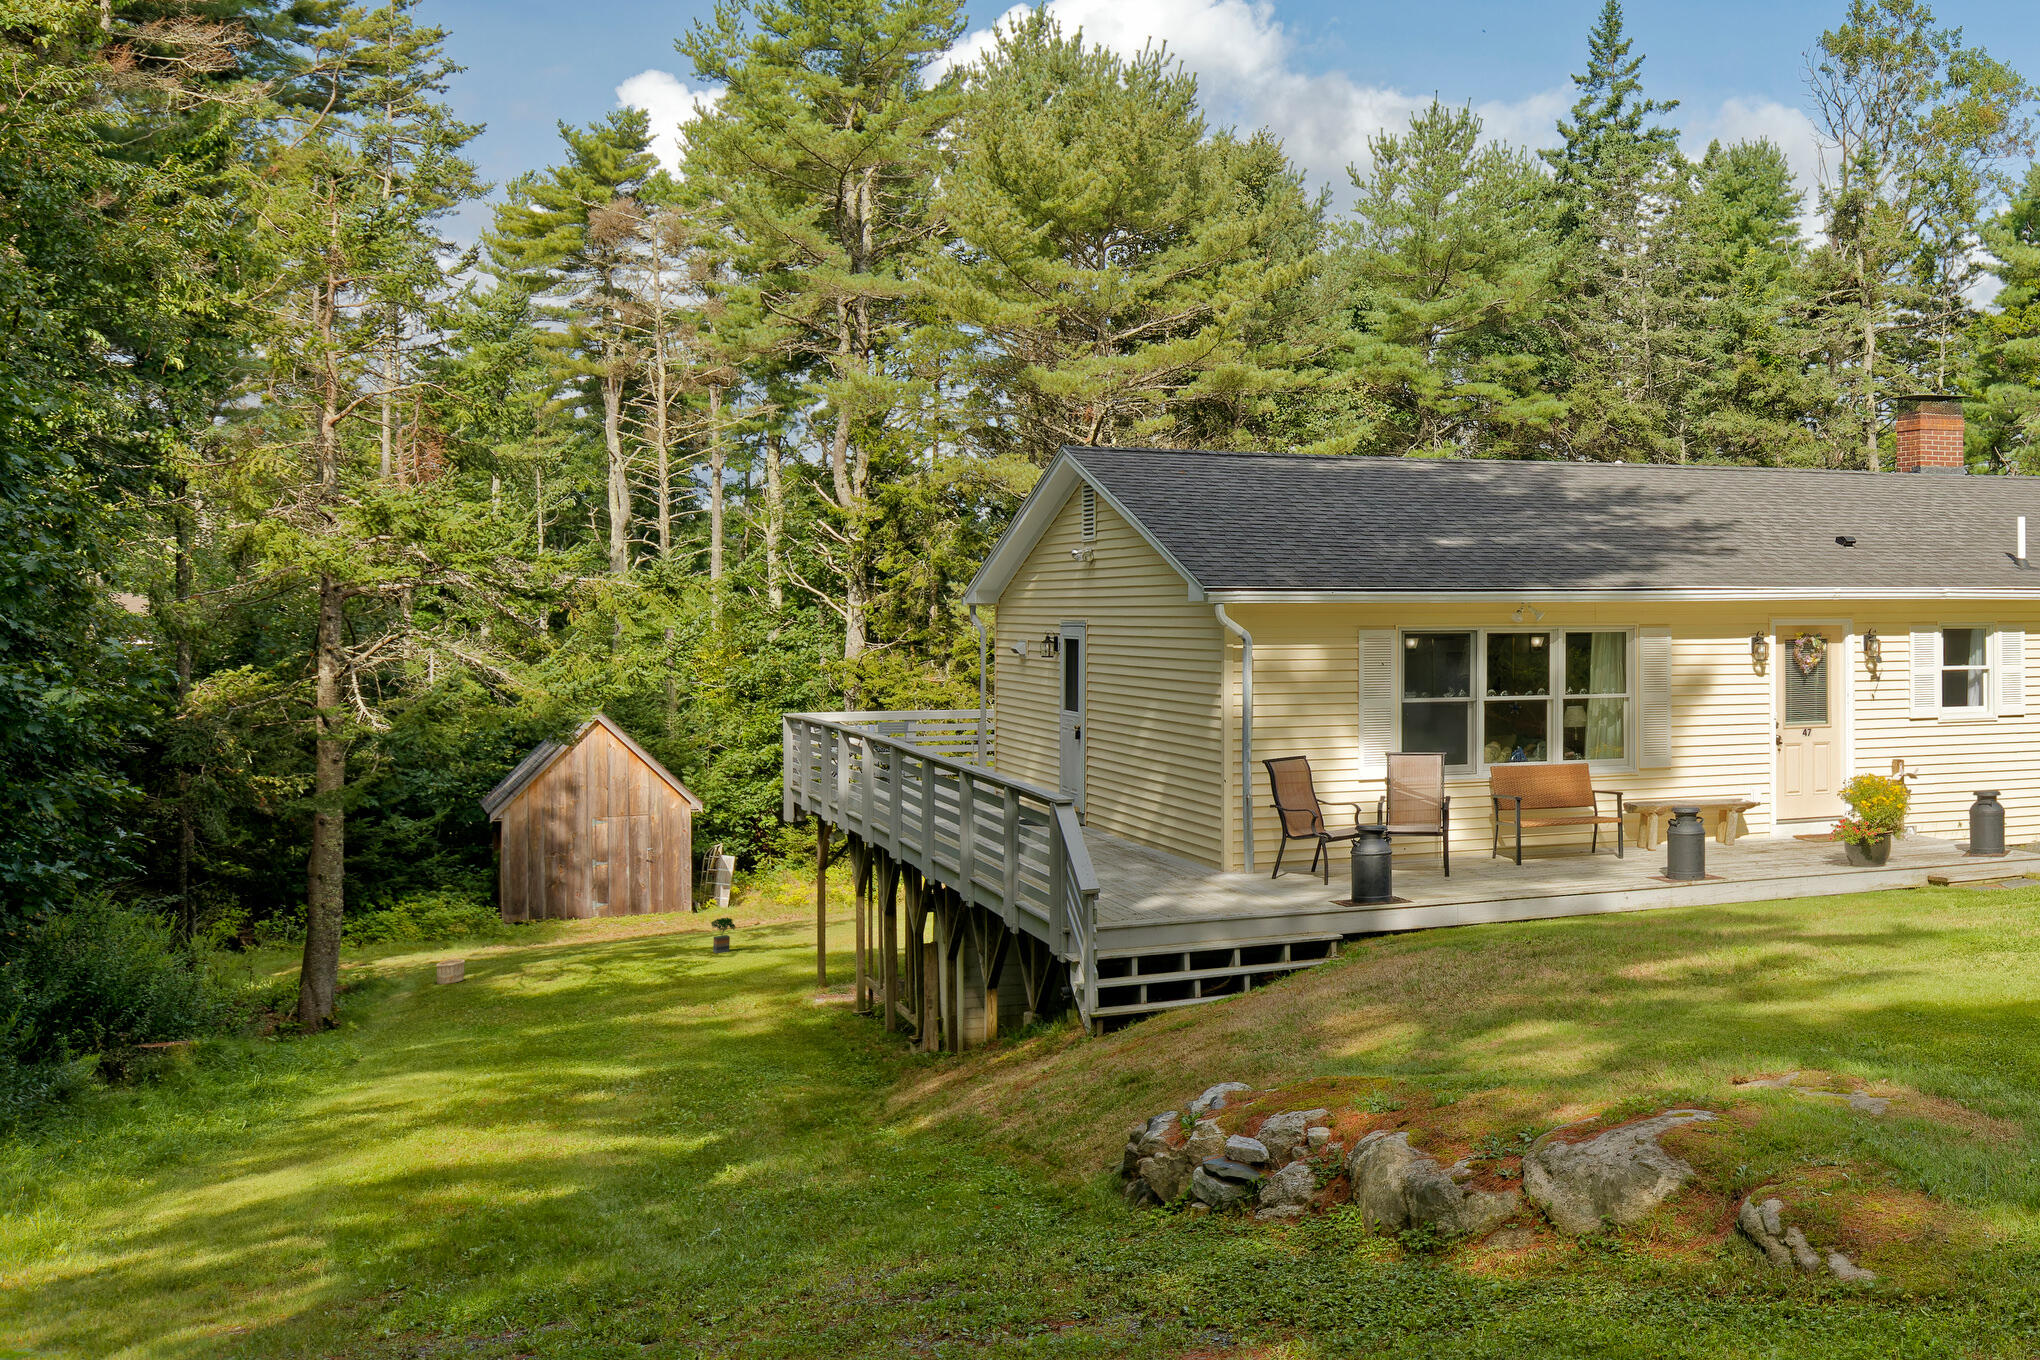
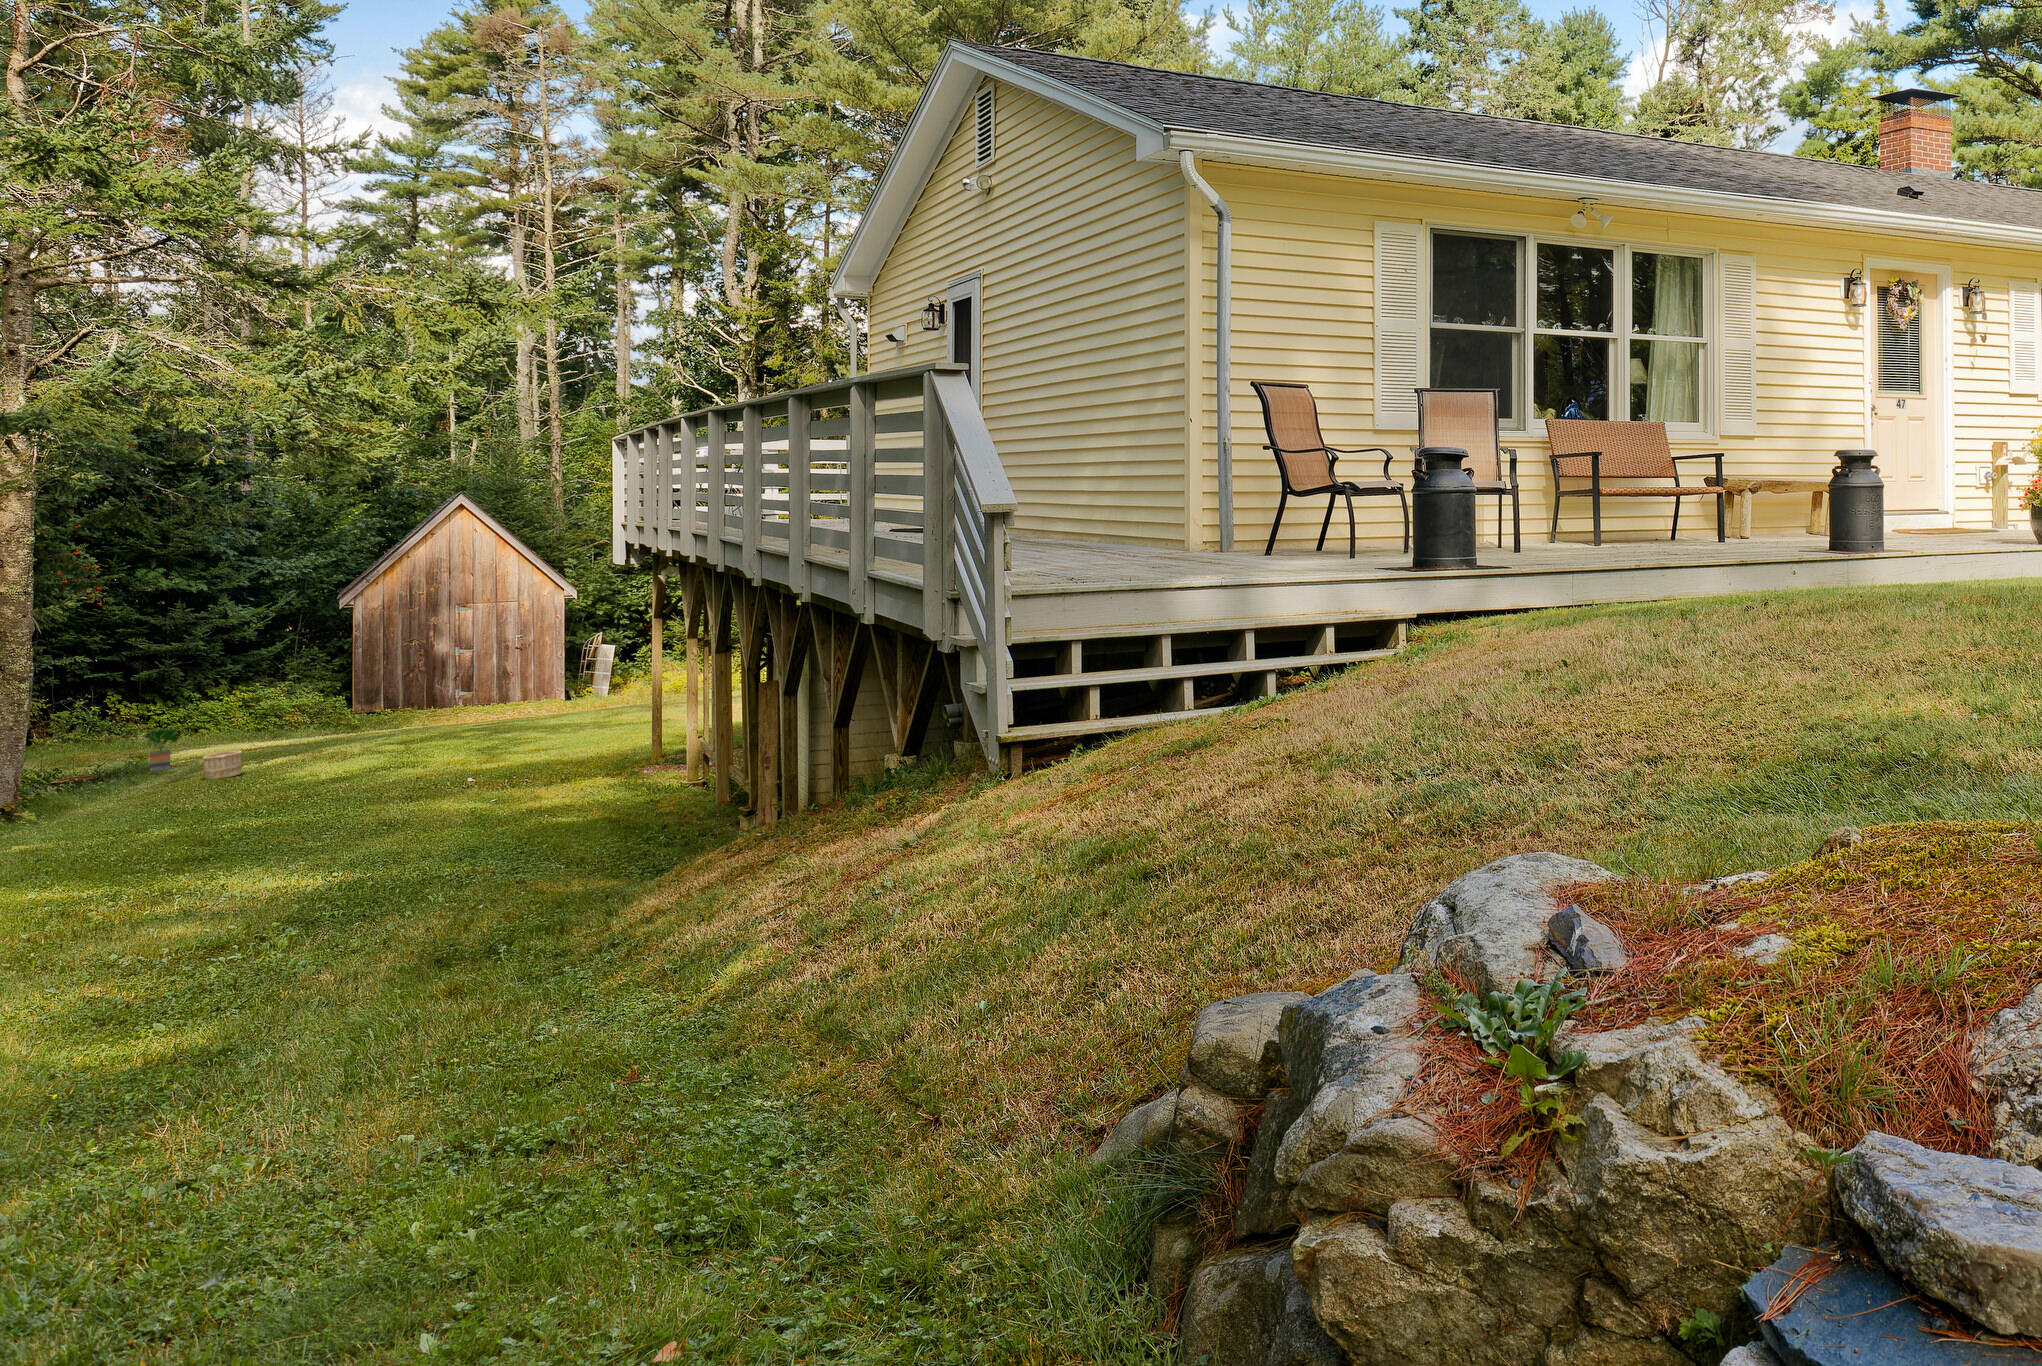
potted tree: present [711,918,735,953] -> present [144,729,179,771]

